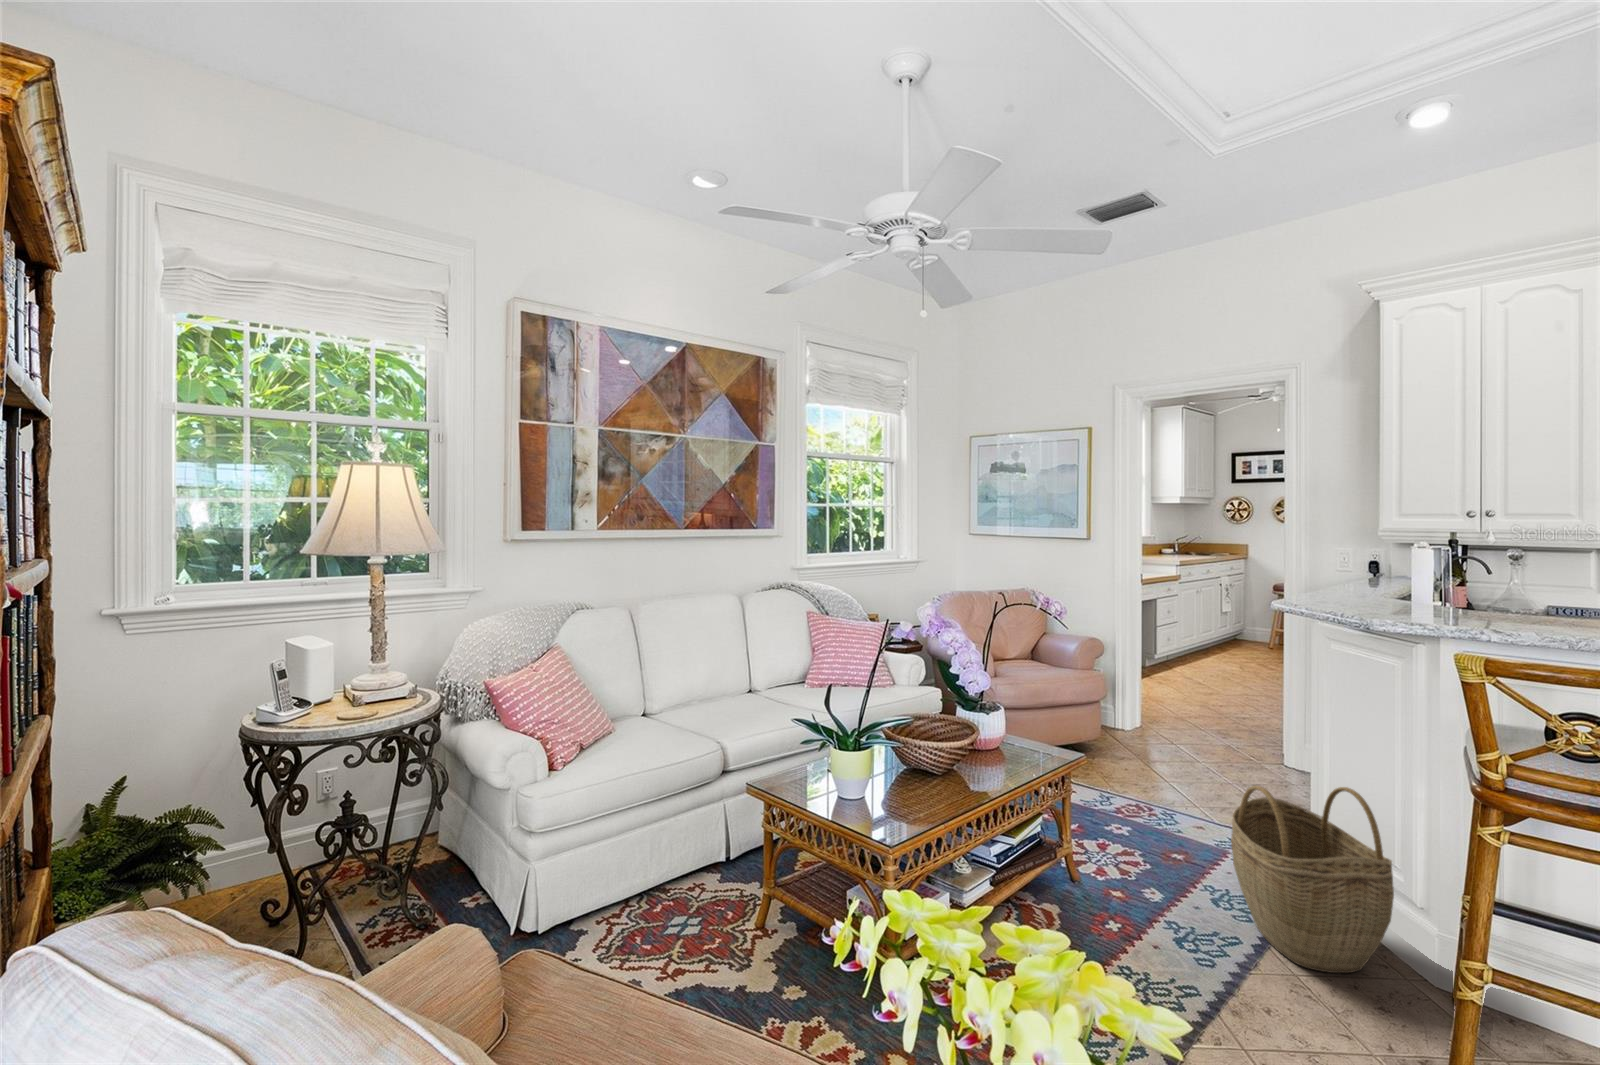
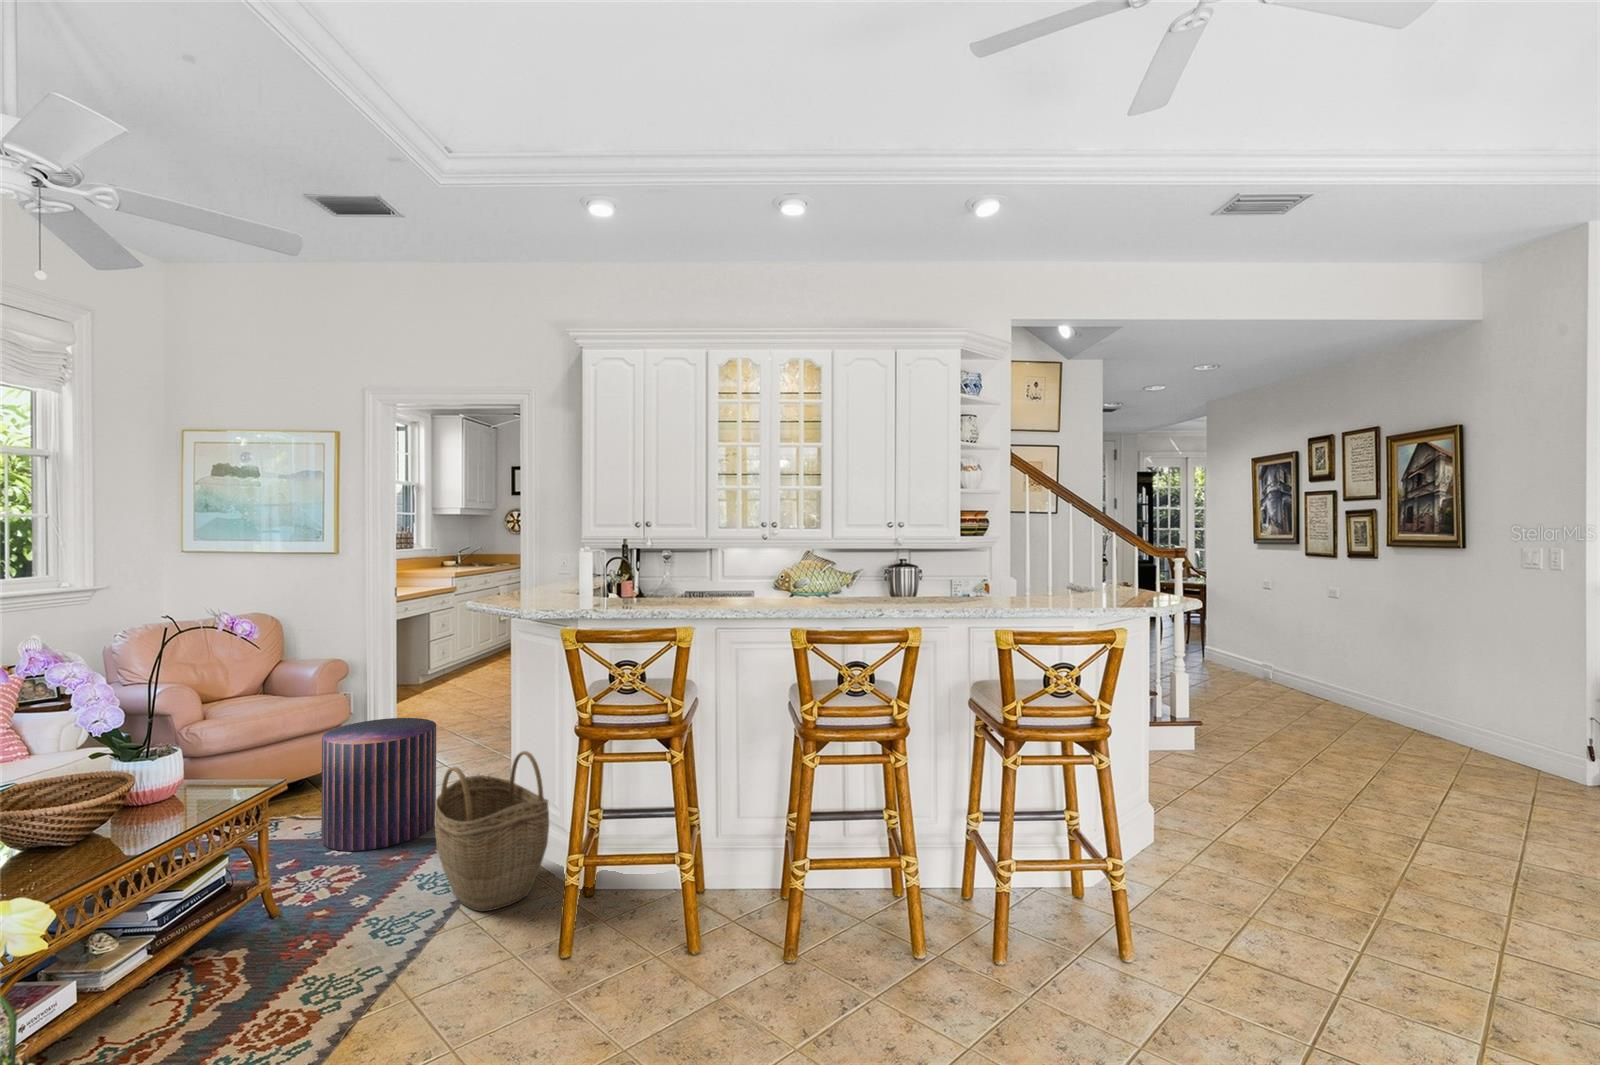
pouf: none [1096,706,1208,840] -> present [321,718,436,851]

